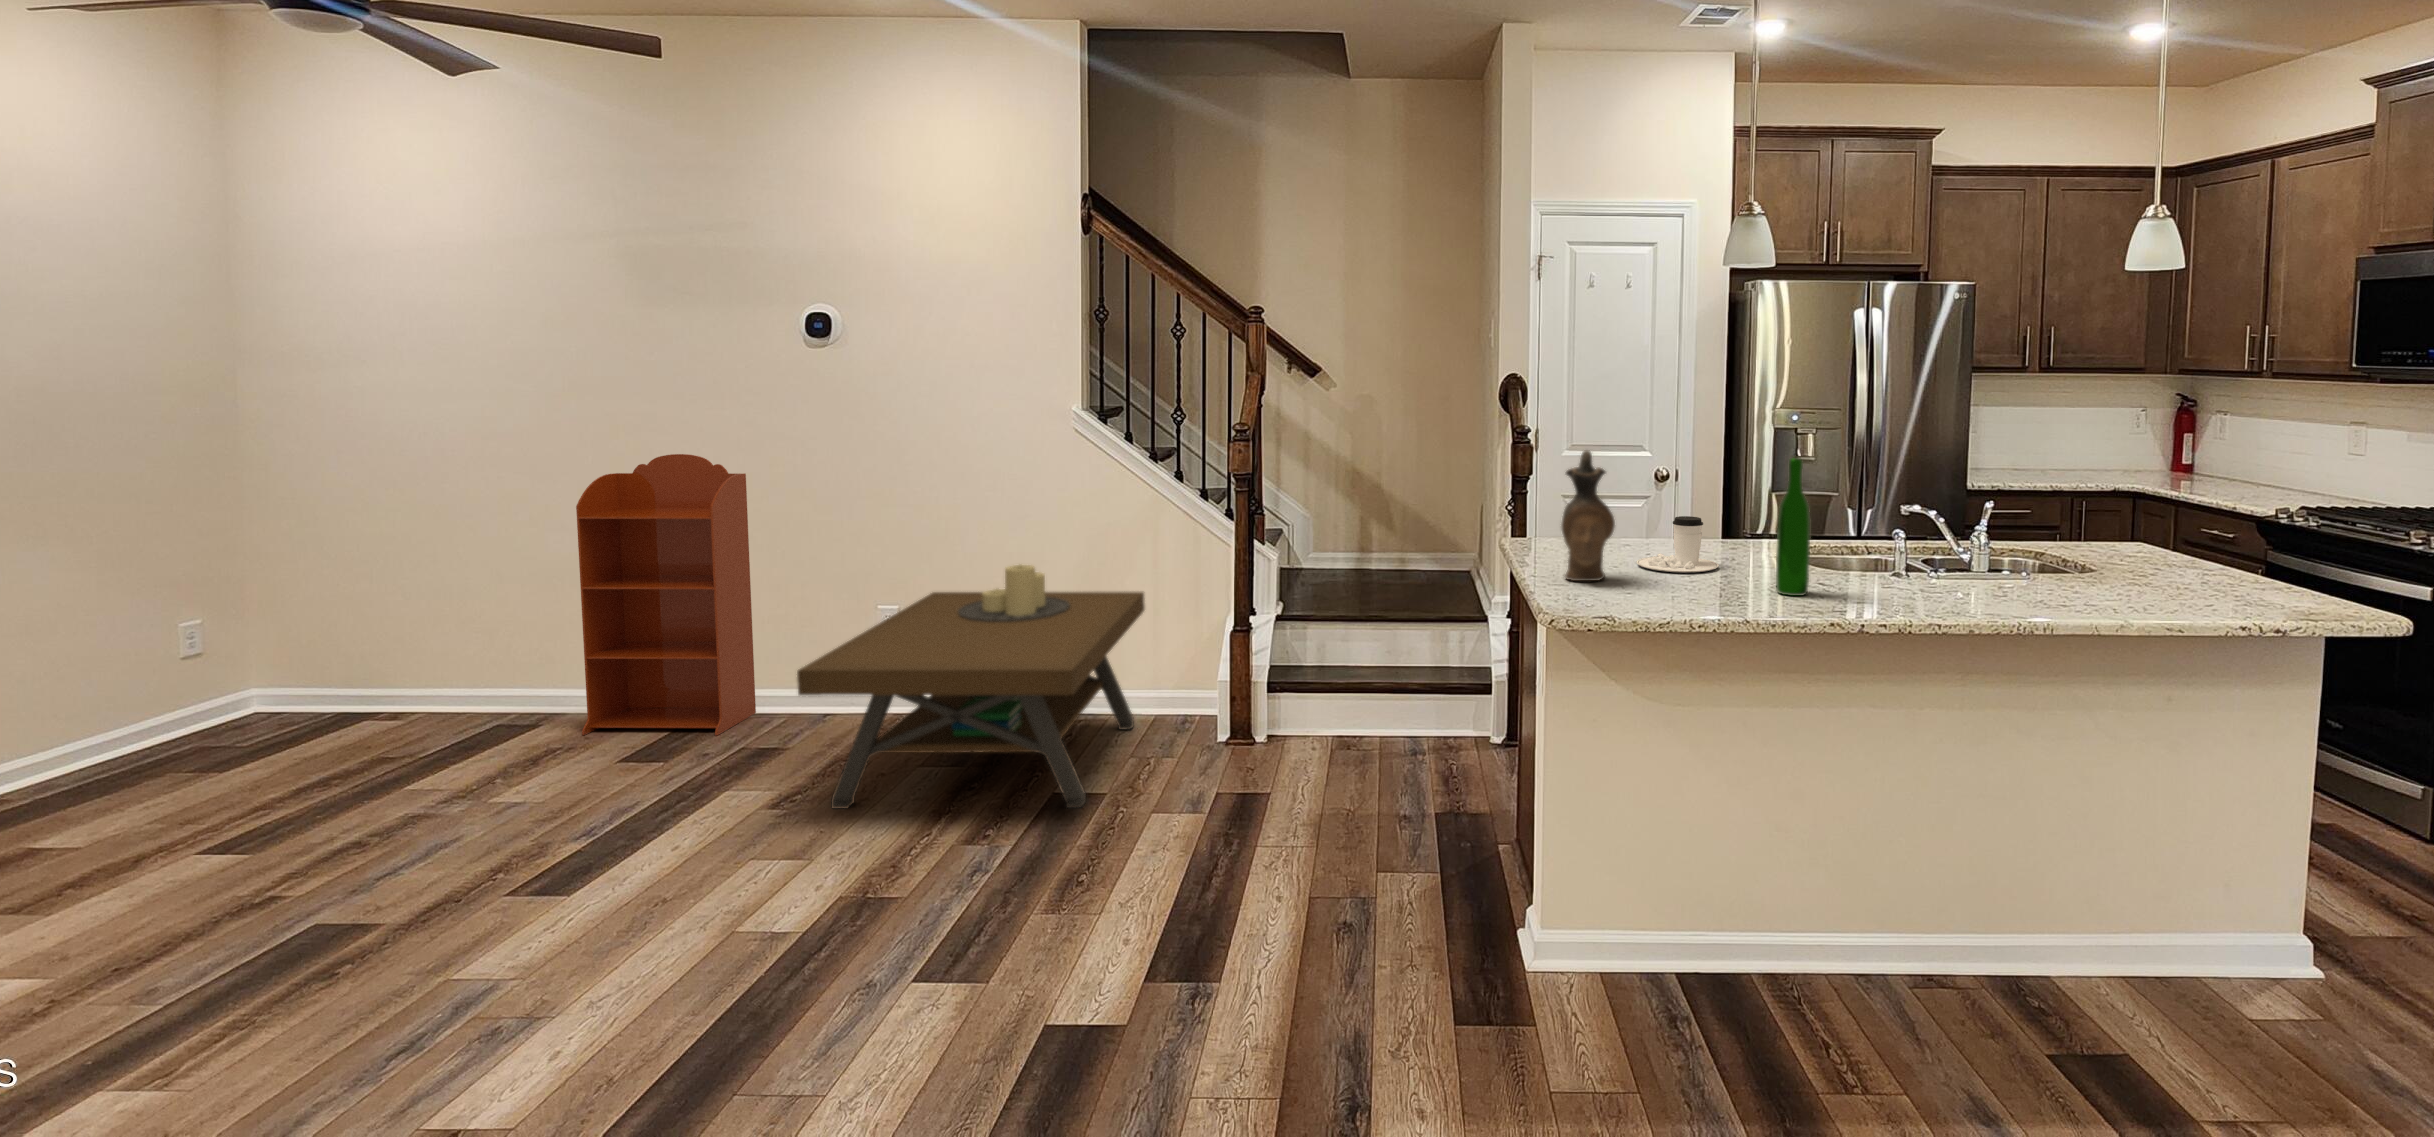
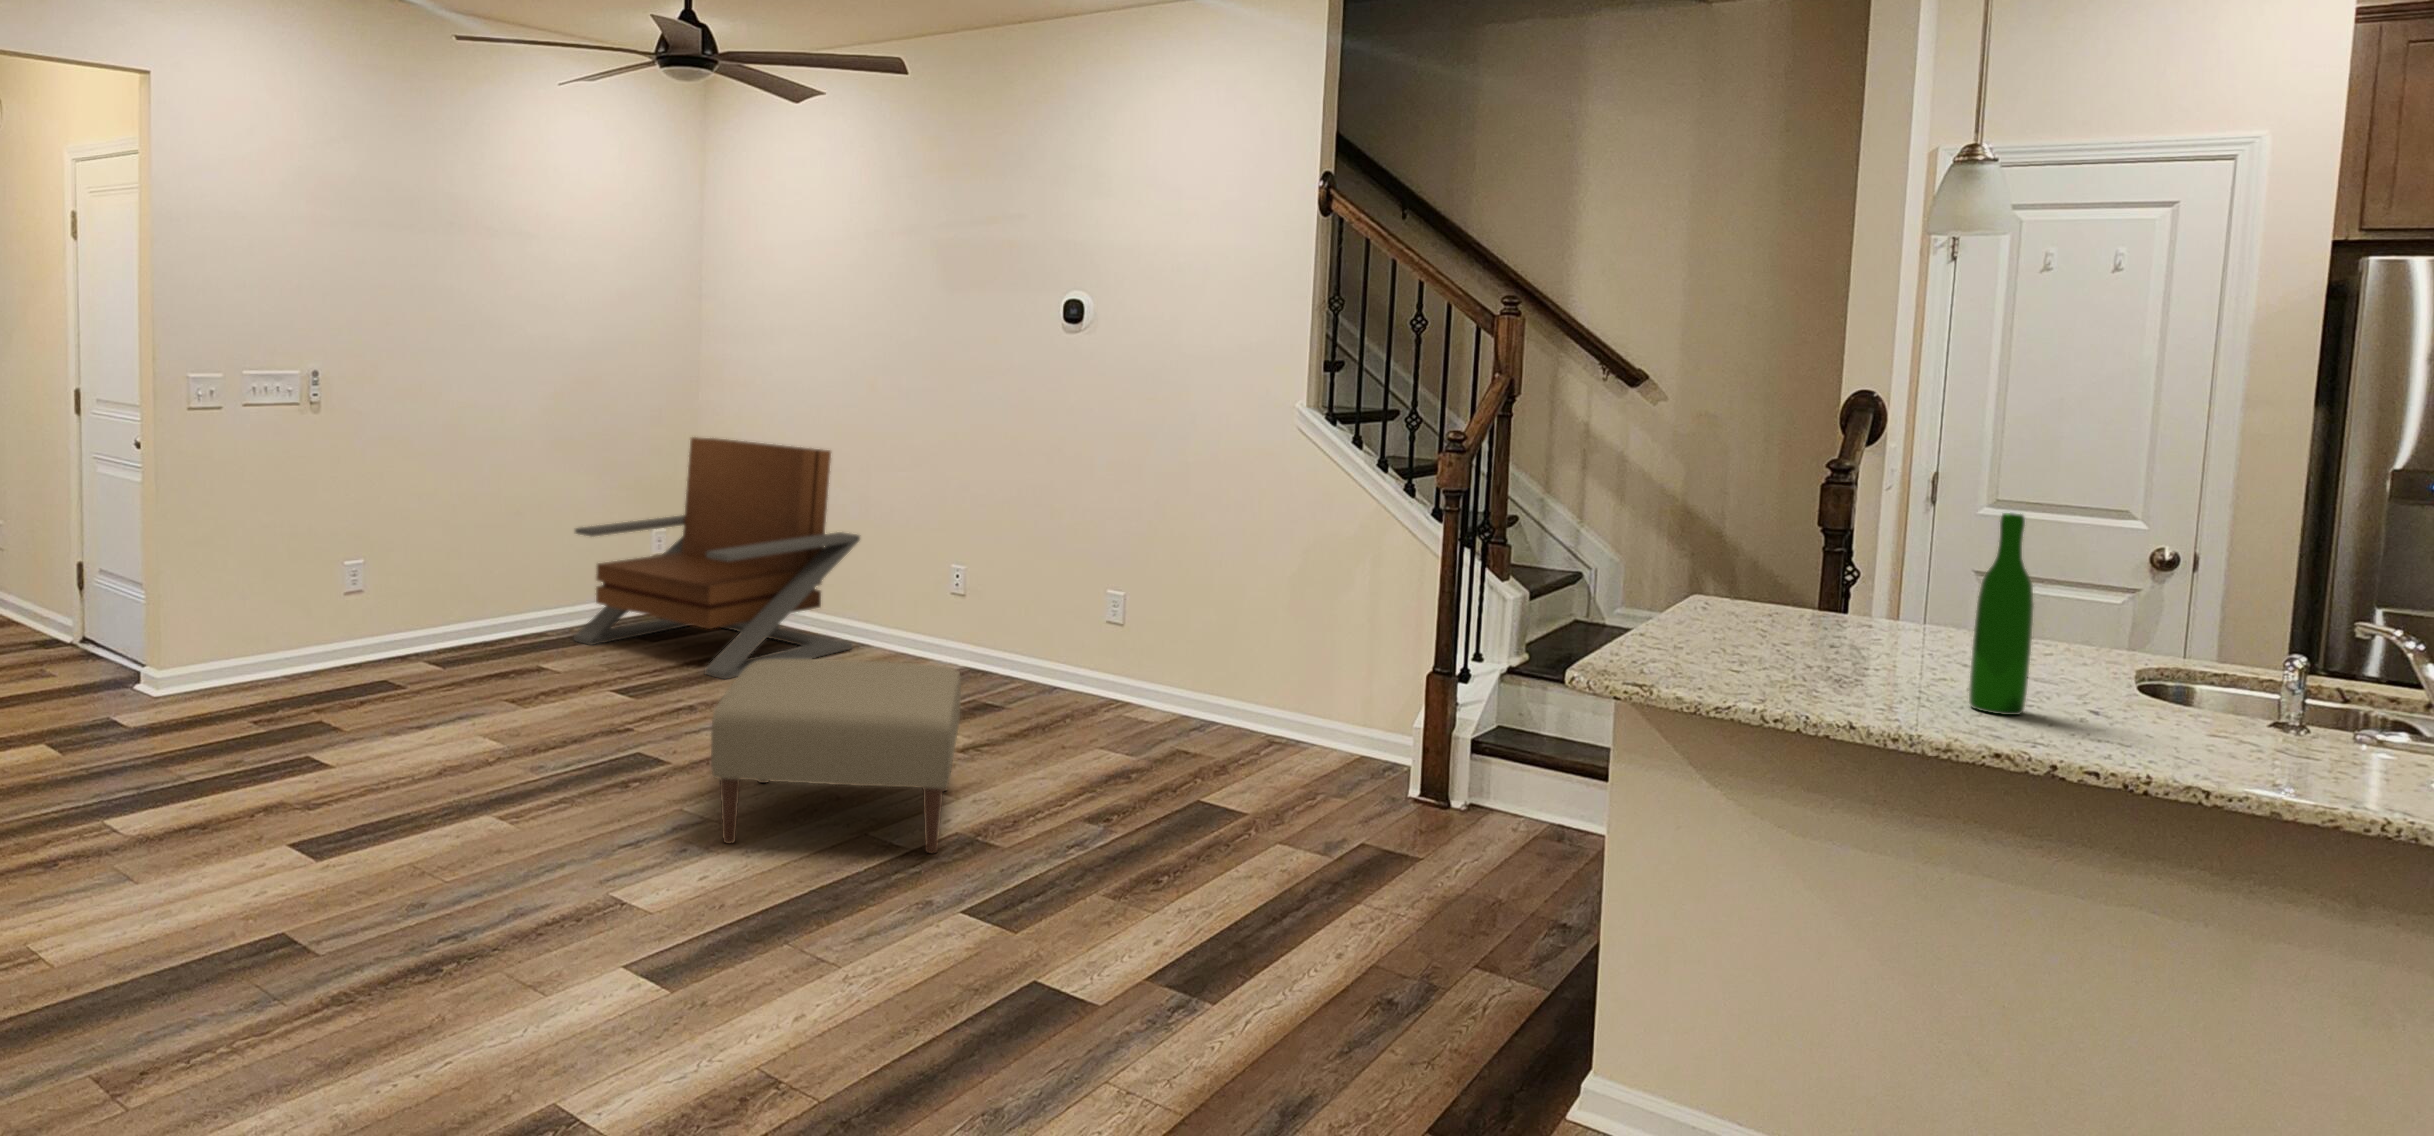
ceramic pitcher: present [1561,450,1615,581] -> none [1668,479,1746,650]
bookcase: present [576,454,756,736] -> none [872,425,1012,685]
lounge chair: none [58,498,543,801] -> present [574,437,860,679]
coffee cup: present [1637,516,1719,573] -> none [1819,588,1953,667]
coffee table: present [797,565,1145,809] -> none [975,562,1362,820]
ottoman: none [513,722,846,1002] -> present [711,659,961,853]

